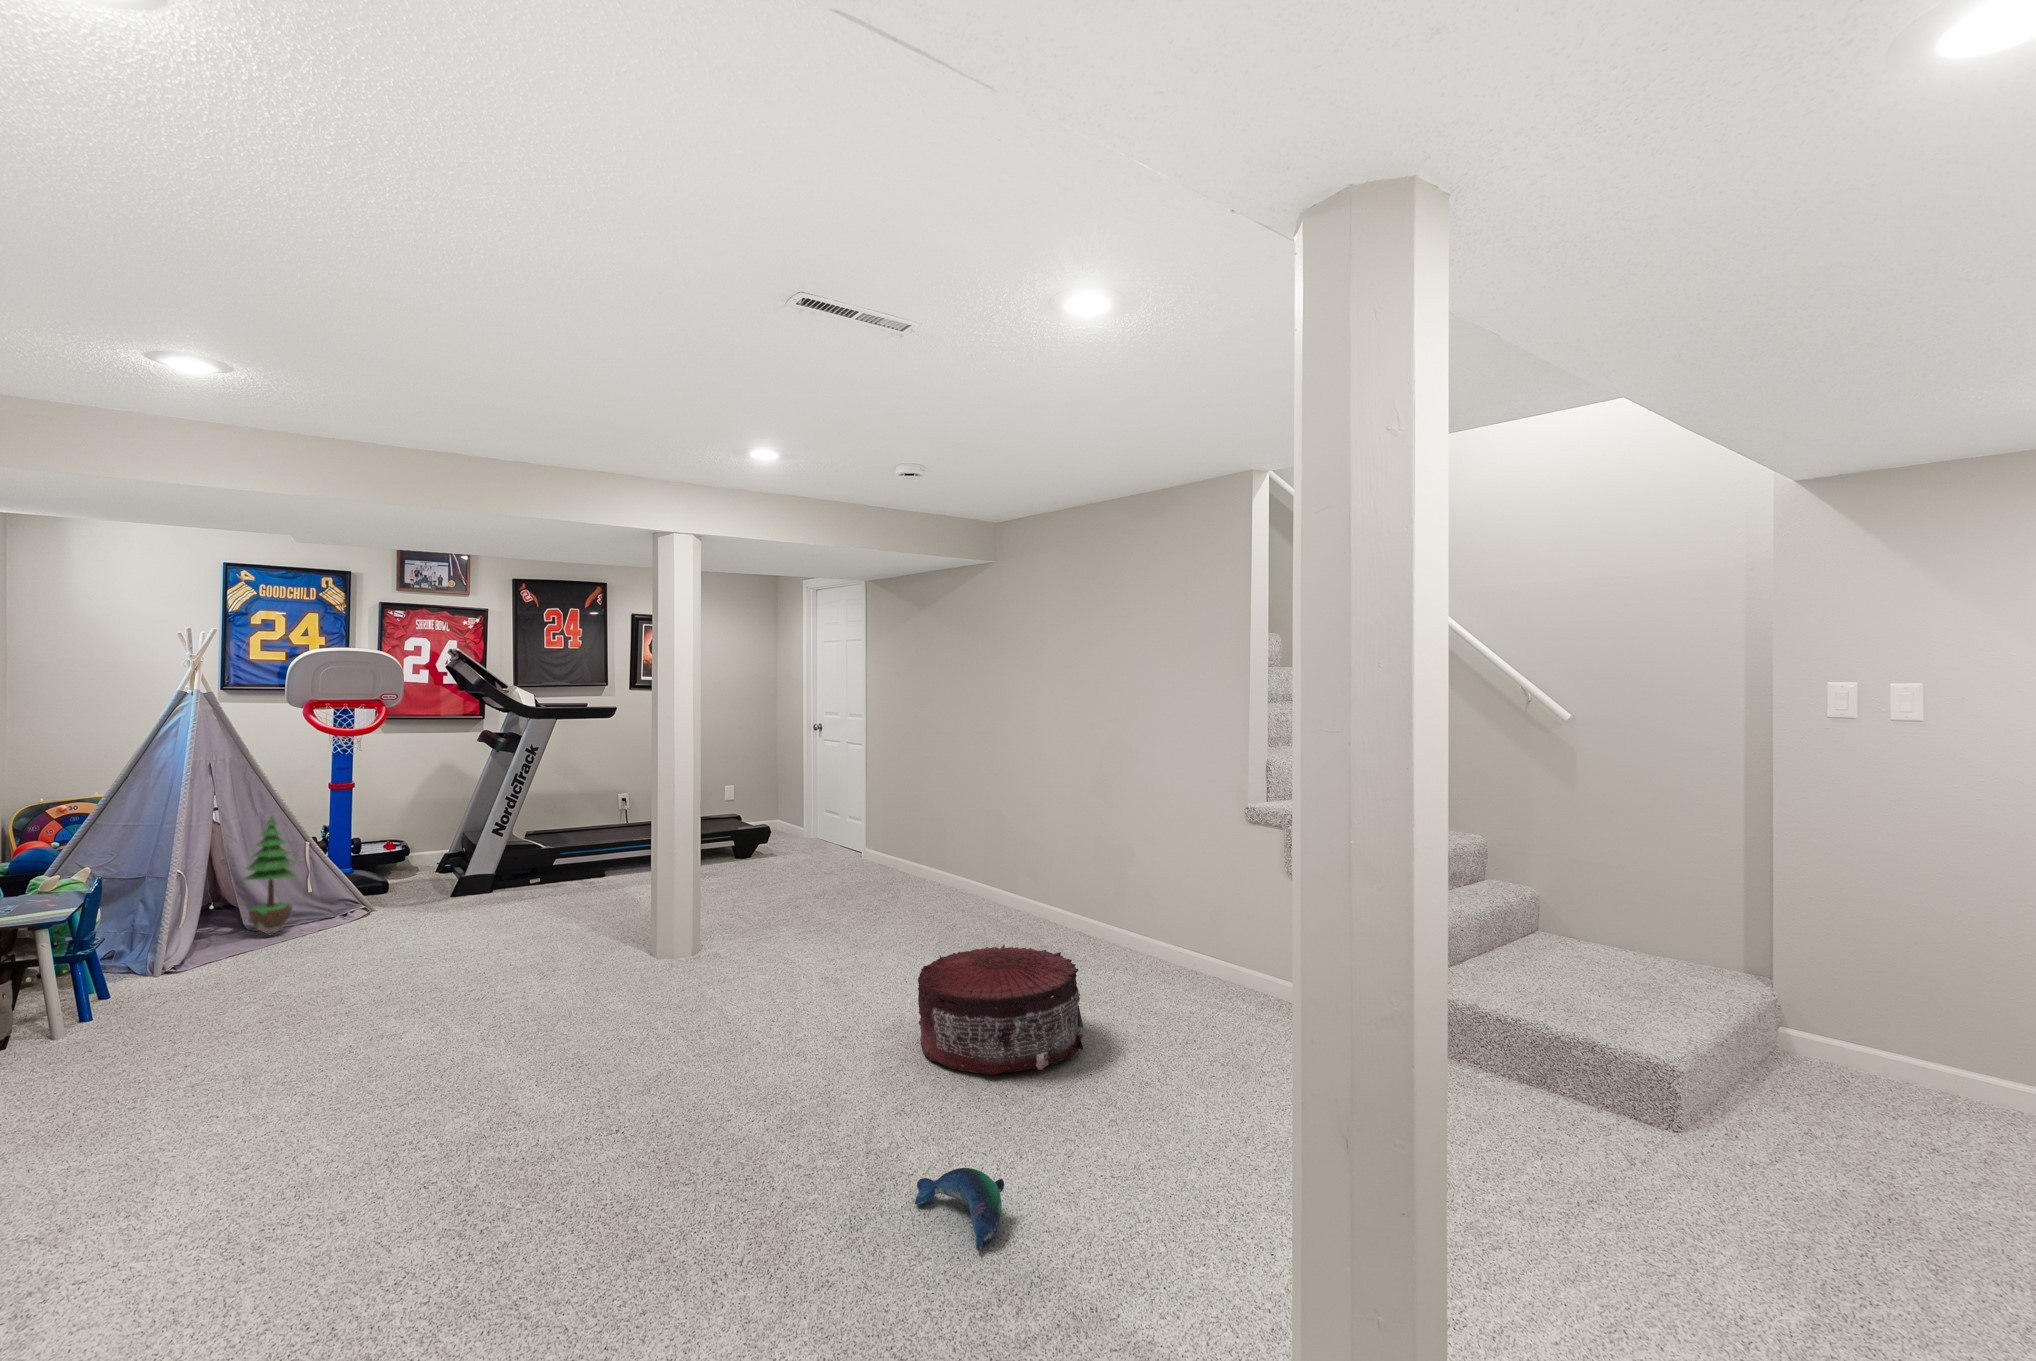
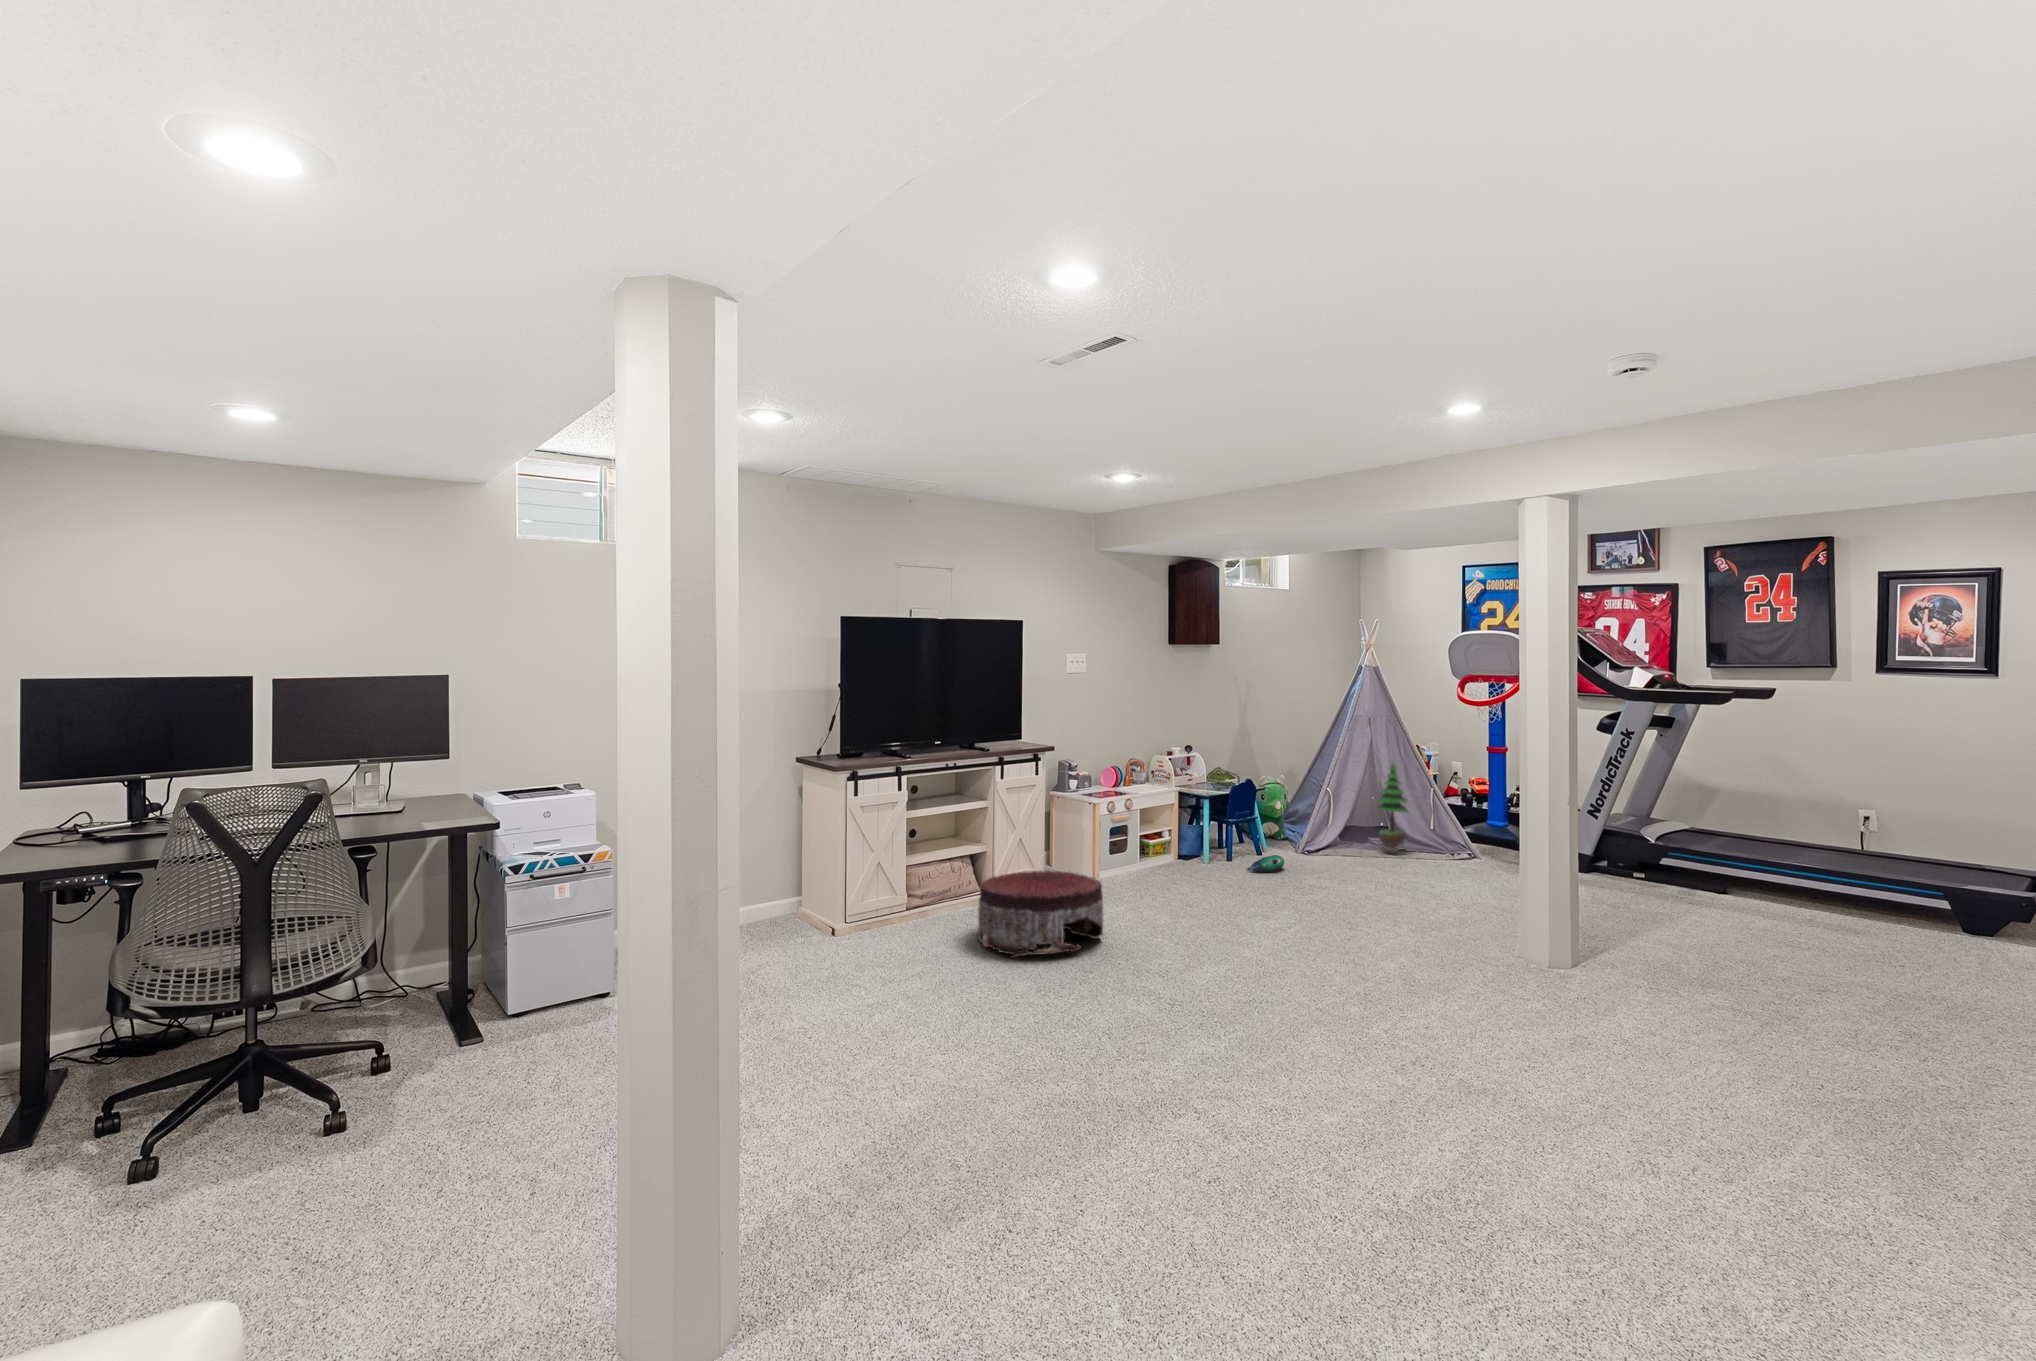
pouf: present [918,945,1083,1075] -> present [977,871,1103,957]
plush toy: present [915,1168,1004,1251] -> present [1247,855,1284,872]

